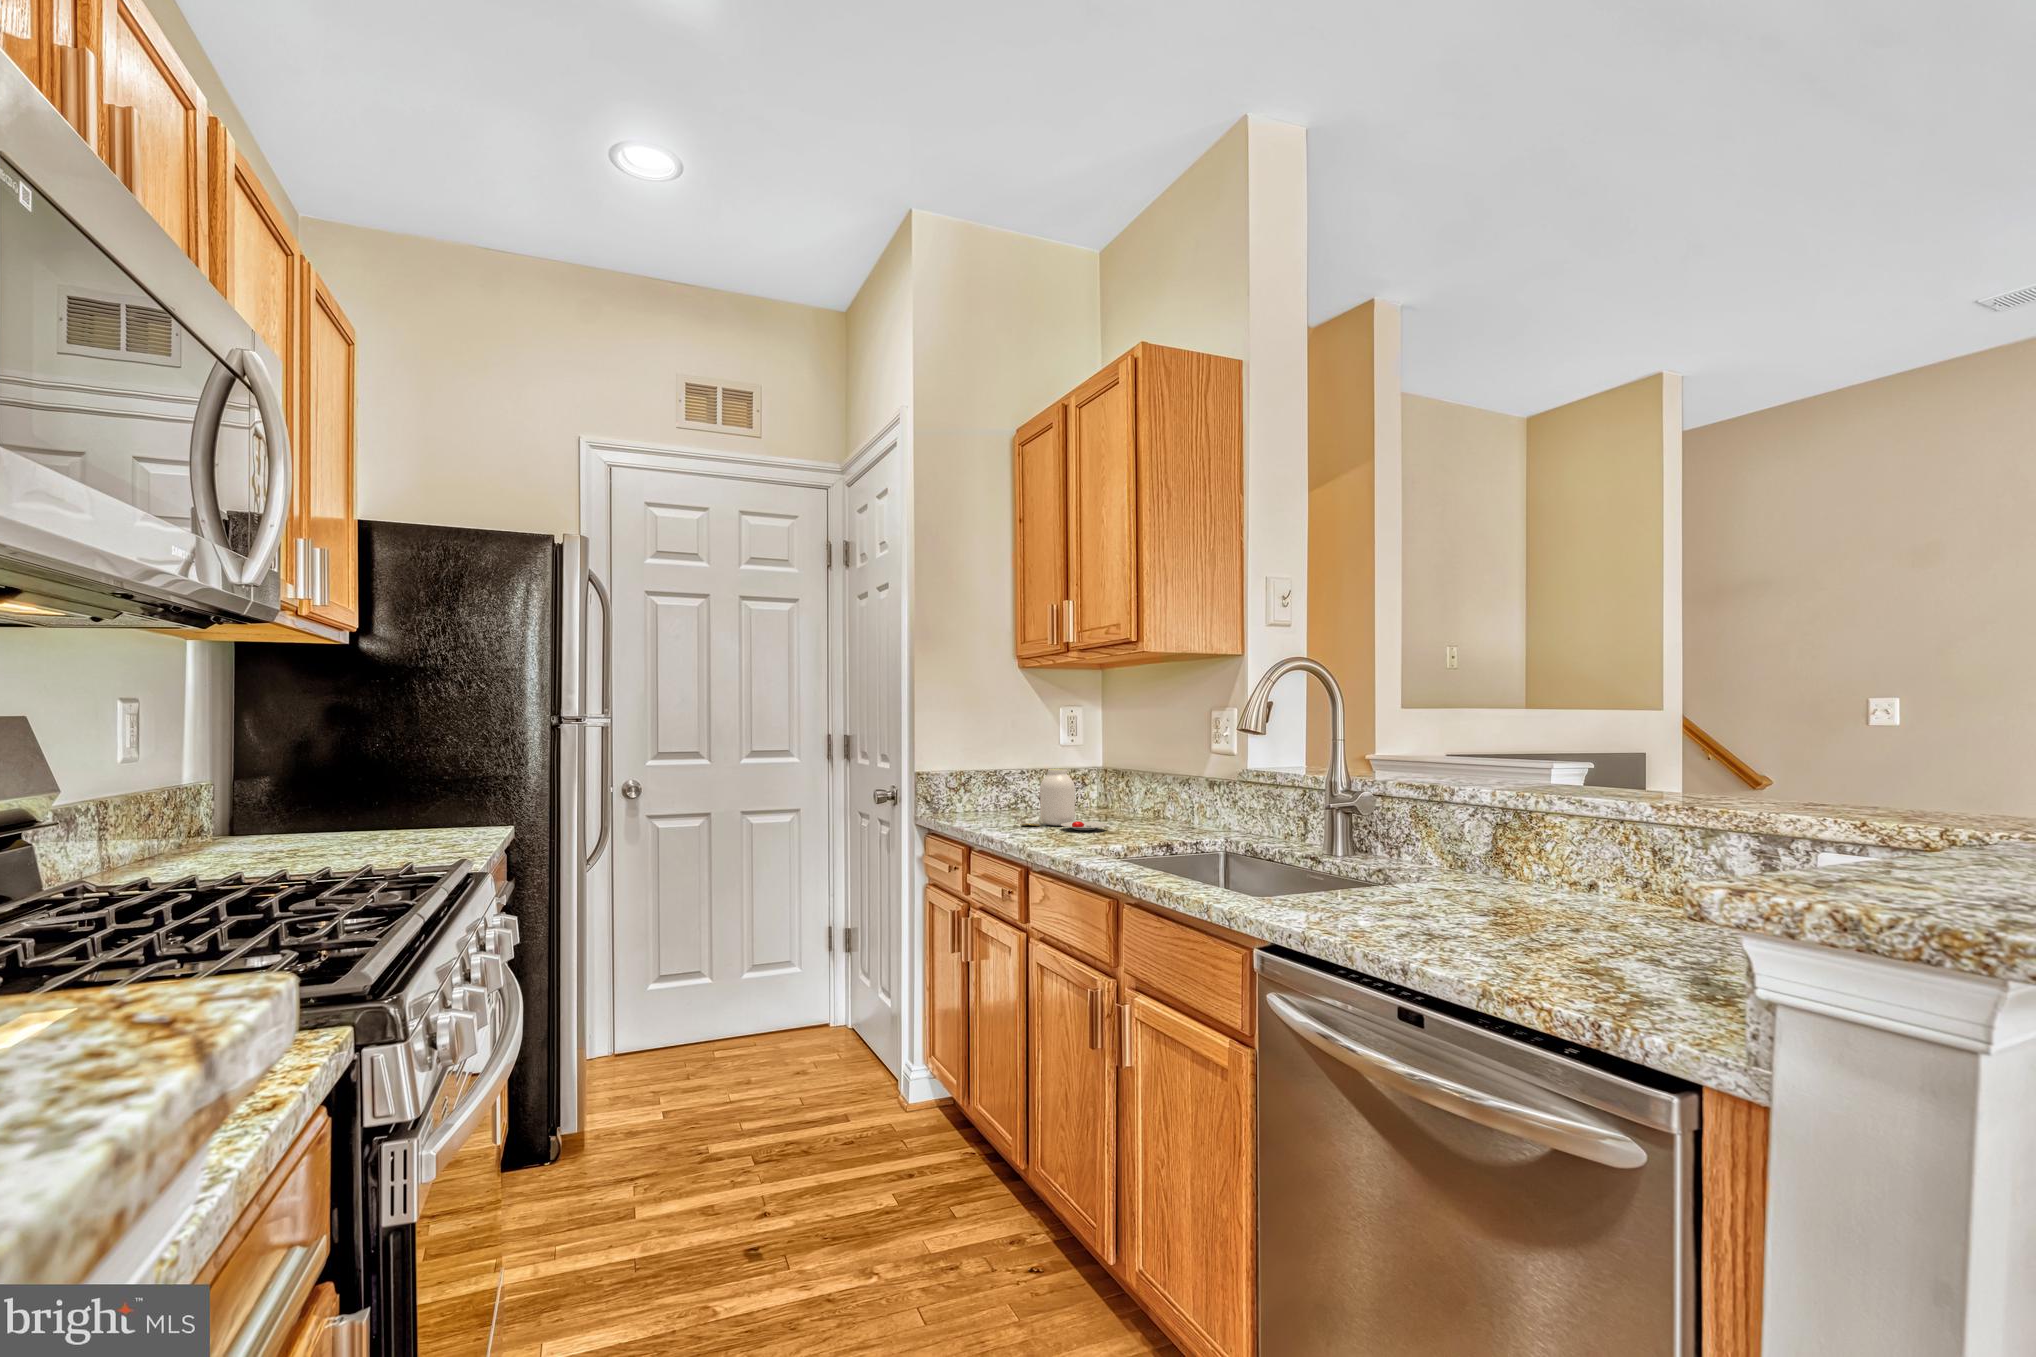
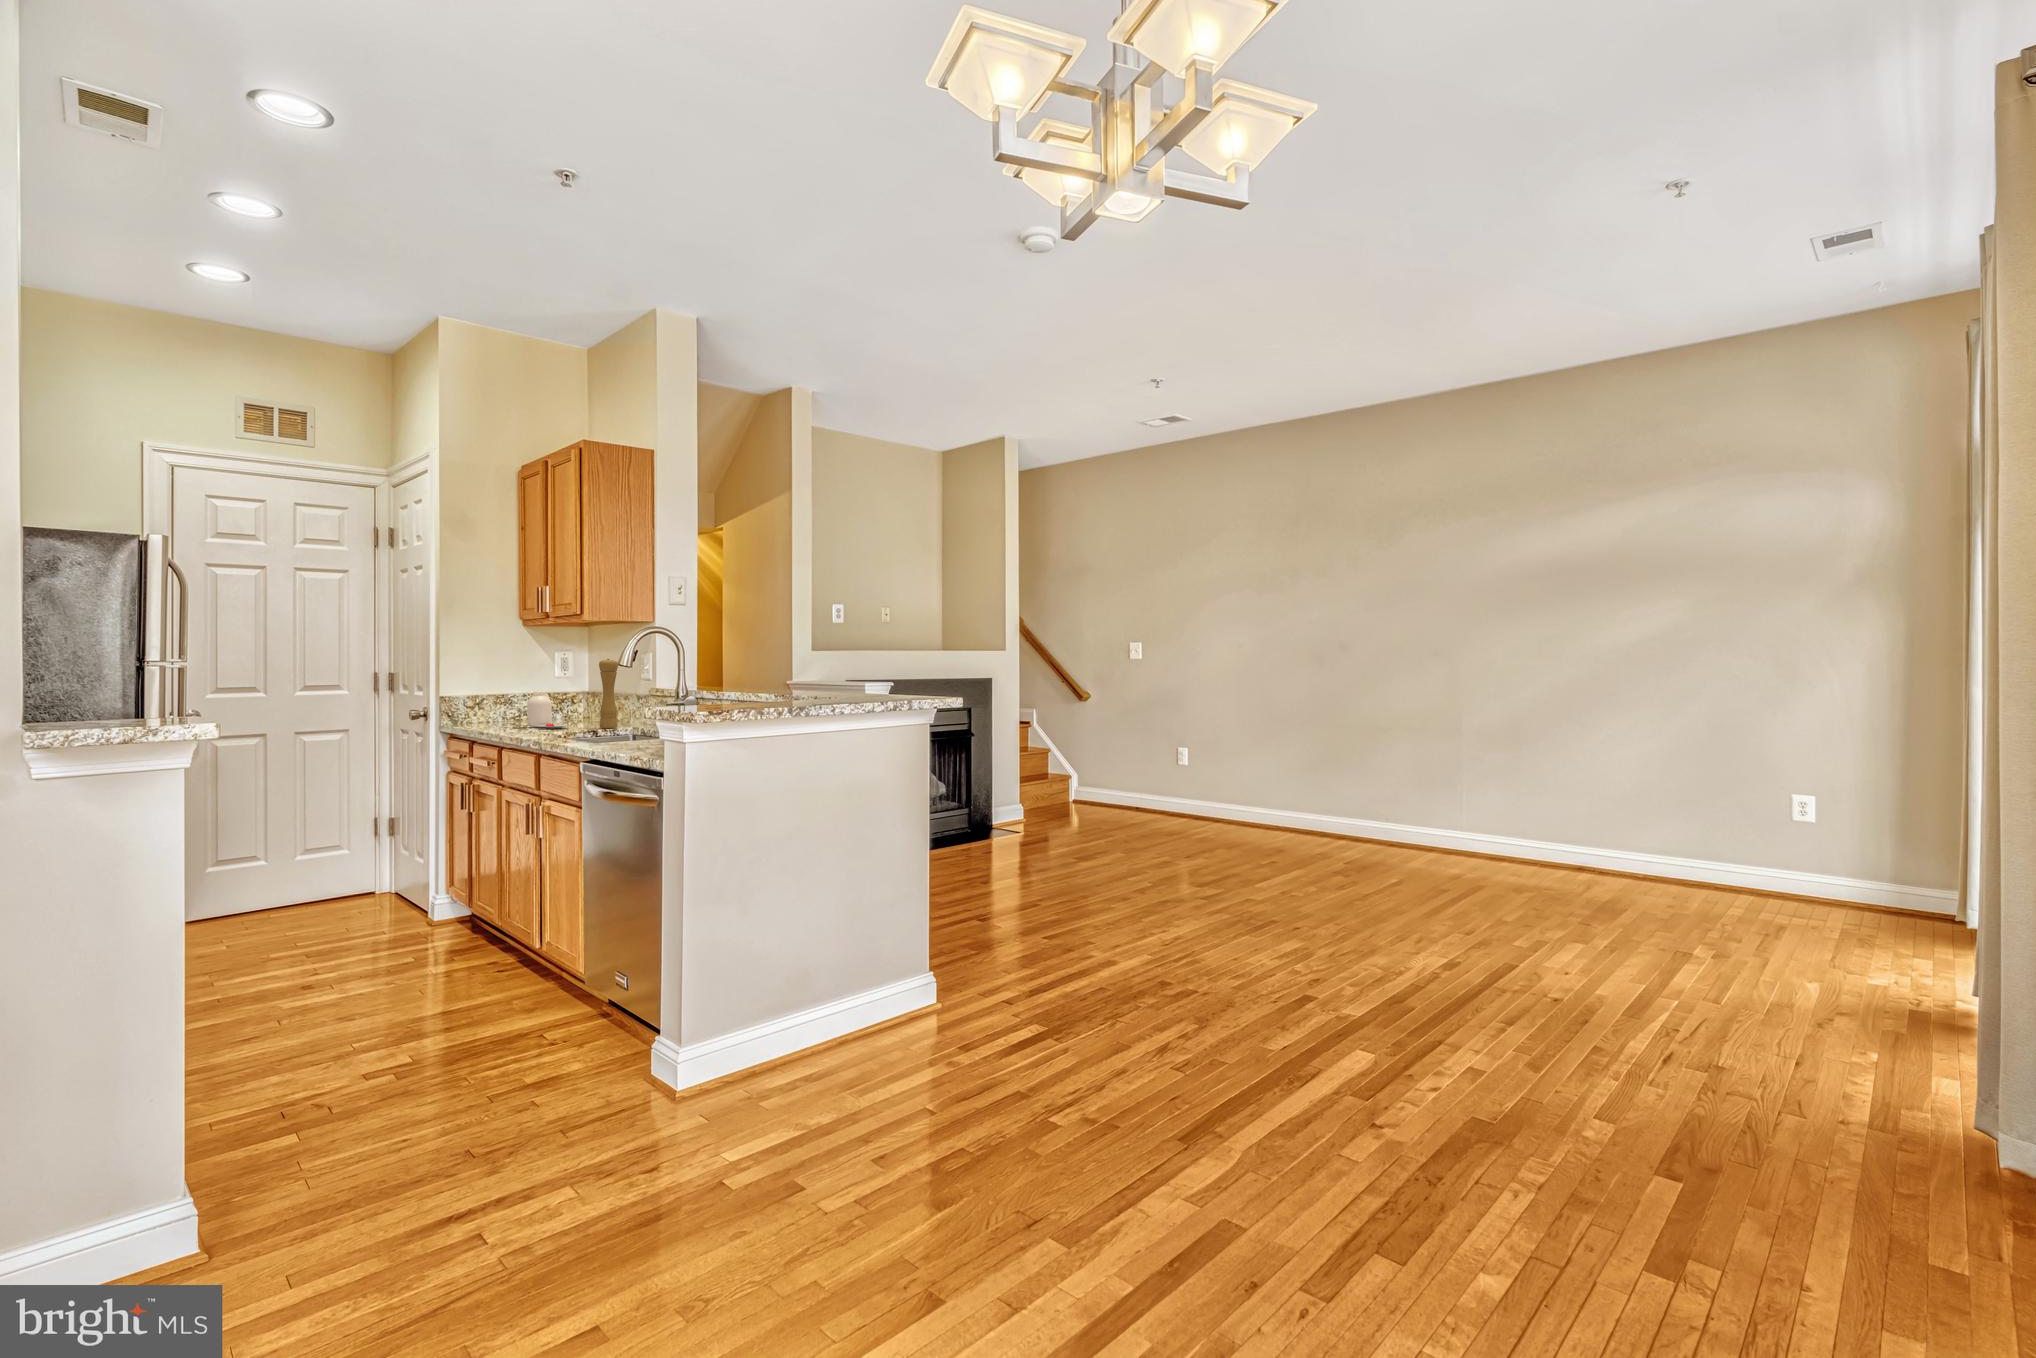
pepper mill: none [1151,715,1181,832] -> present [599,659,618,728]

